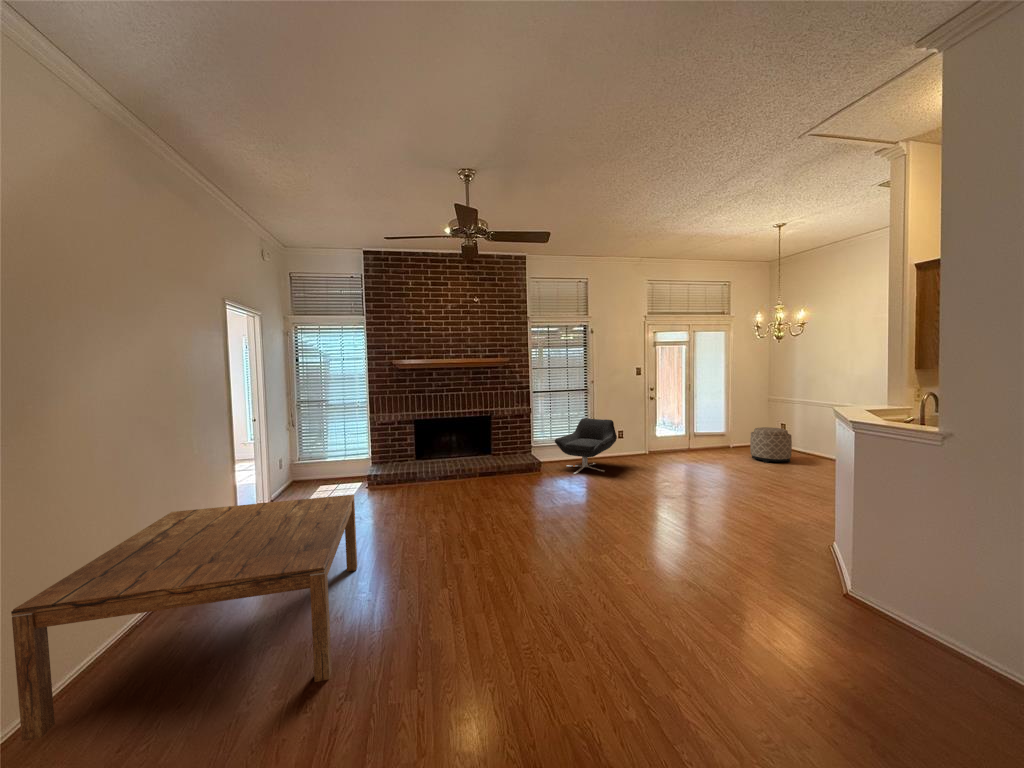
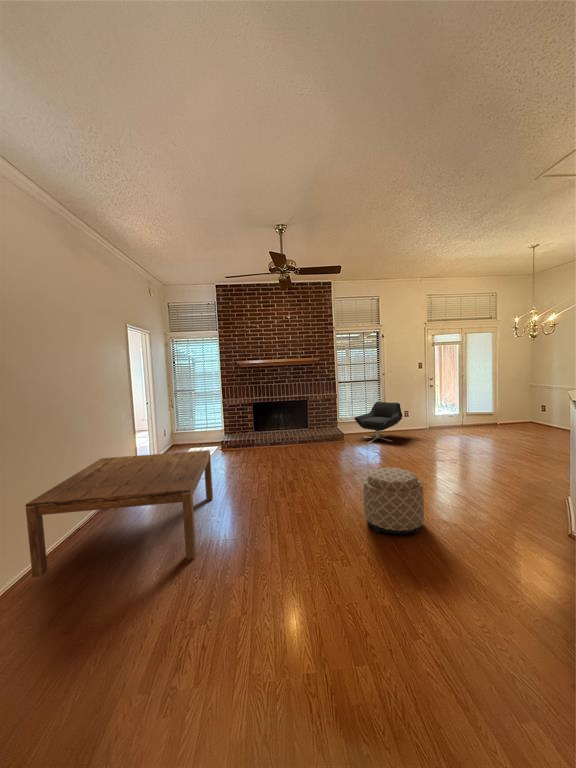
ottoman: present [750,427,792,463] -> present [363,468,424,535]

